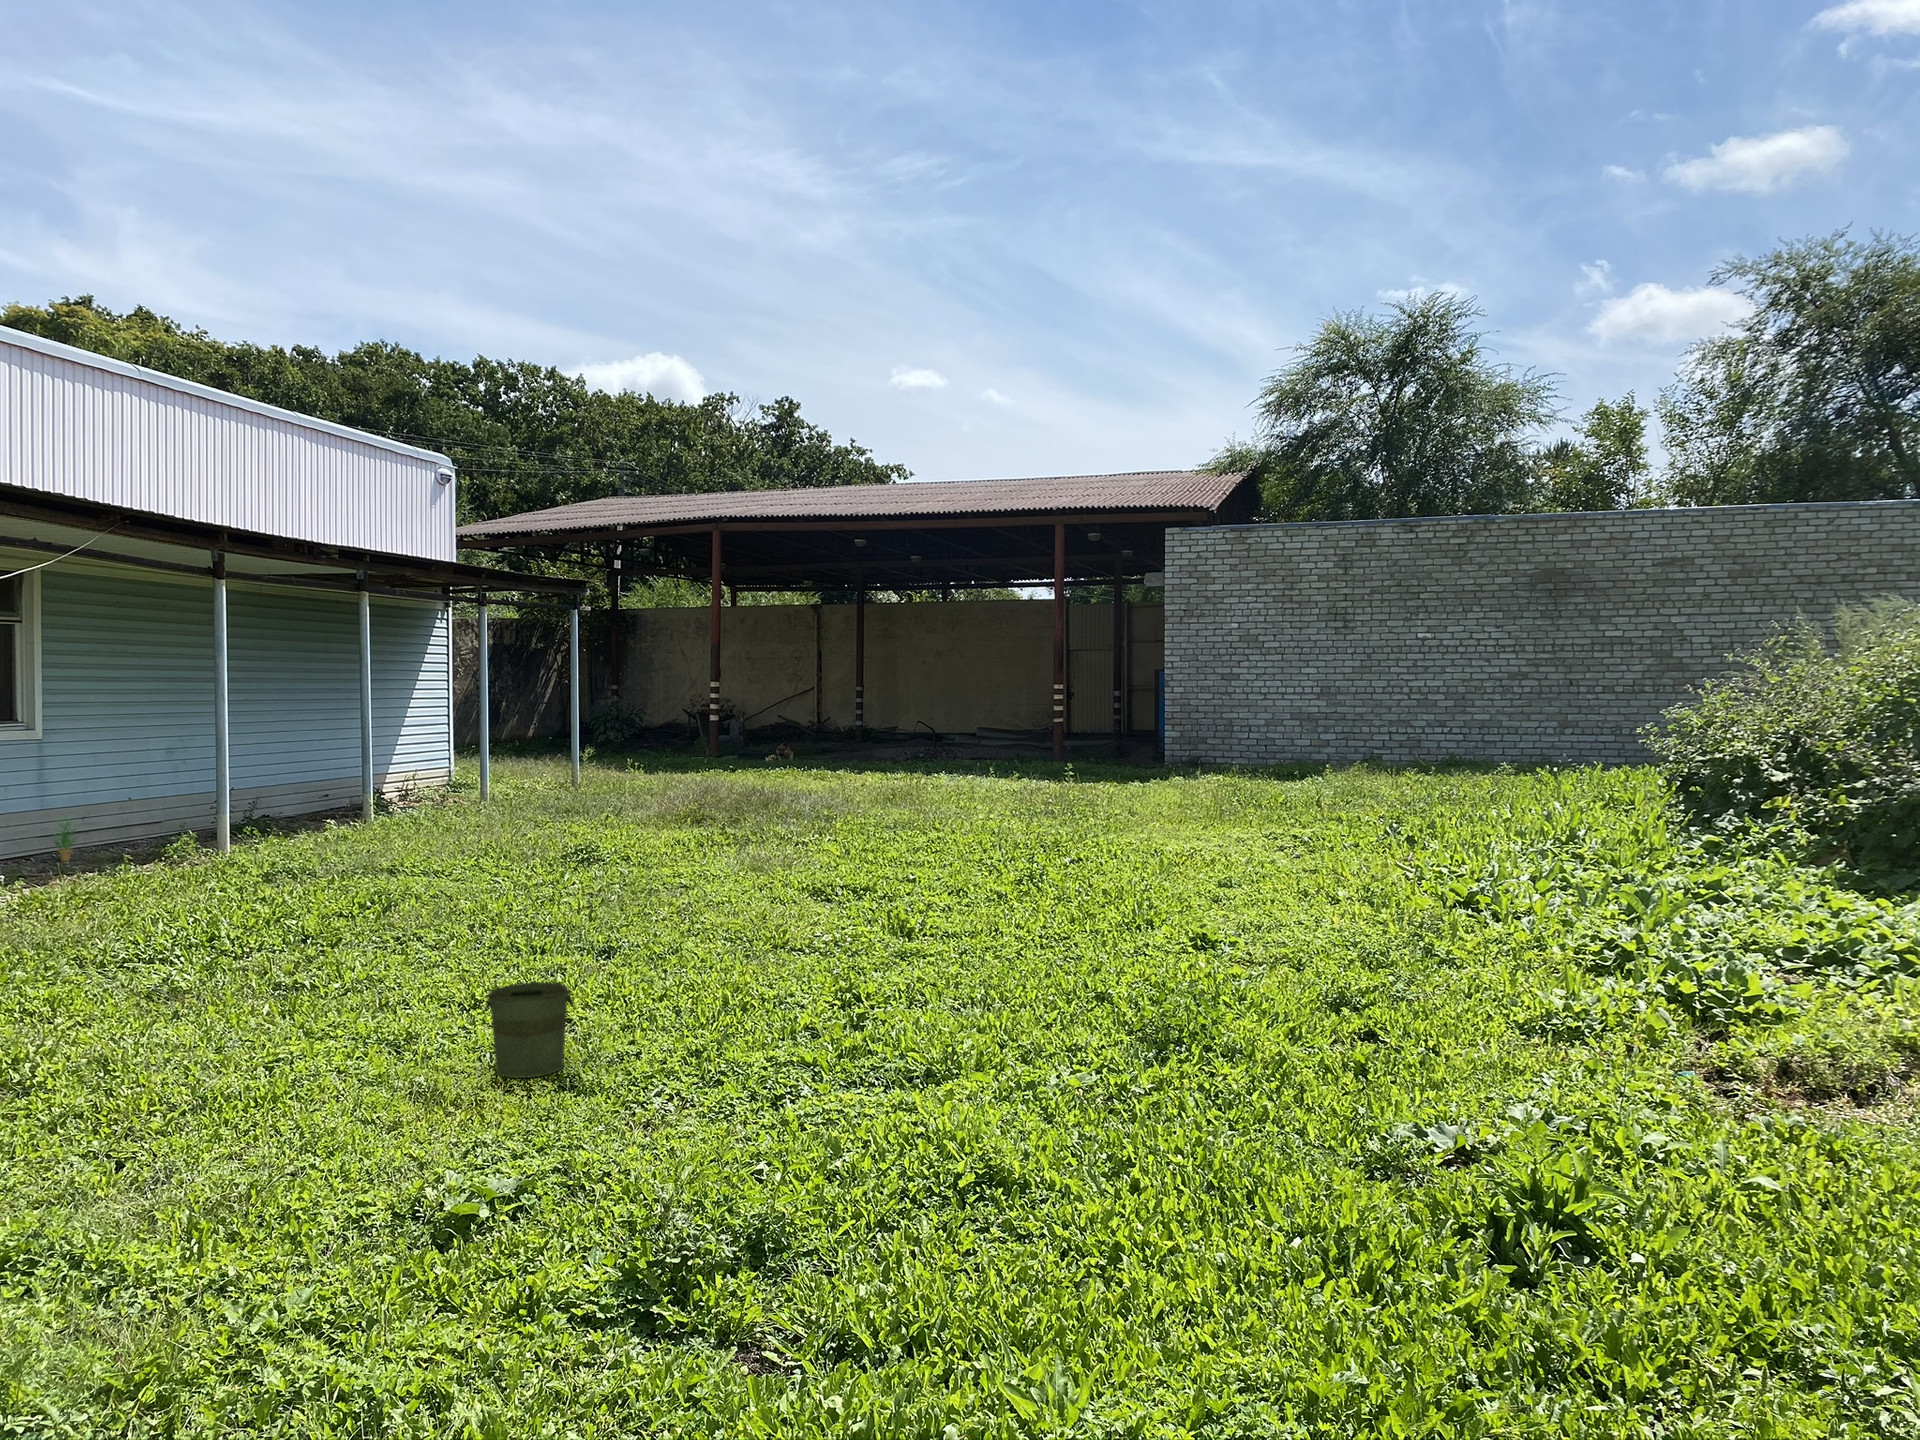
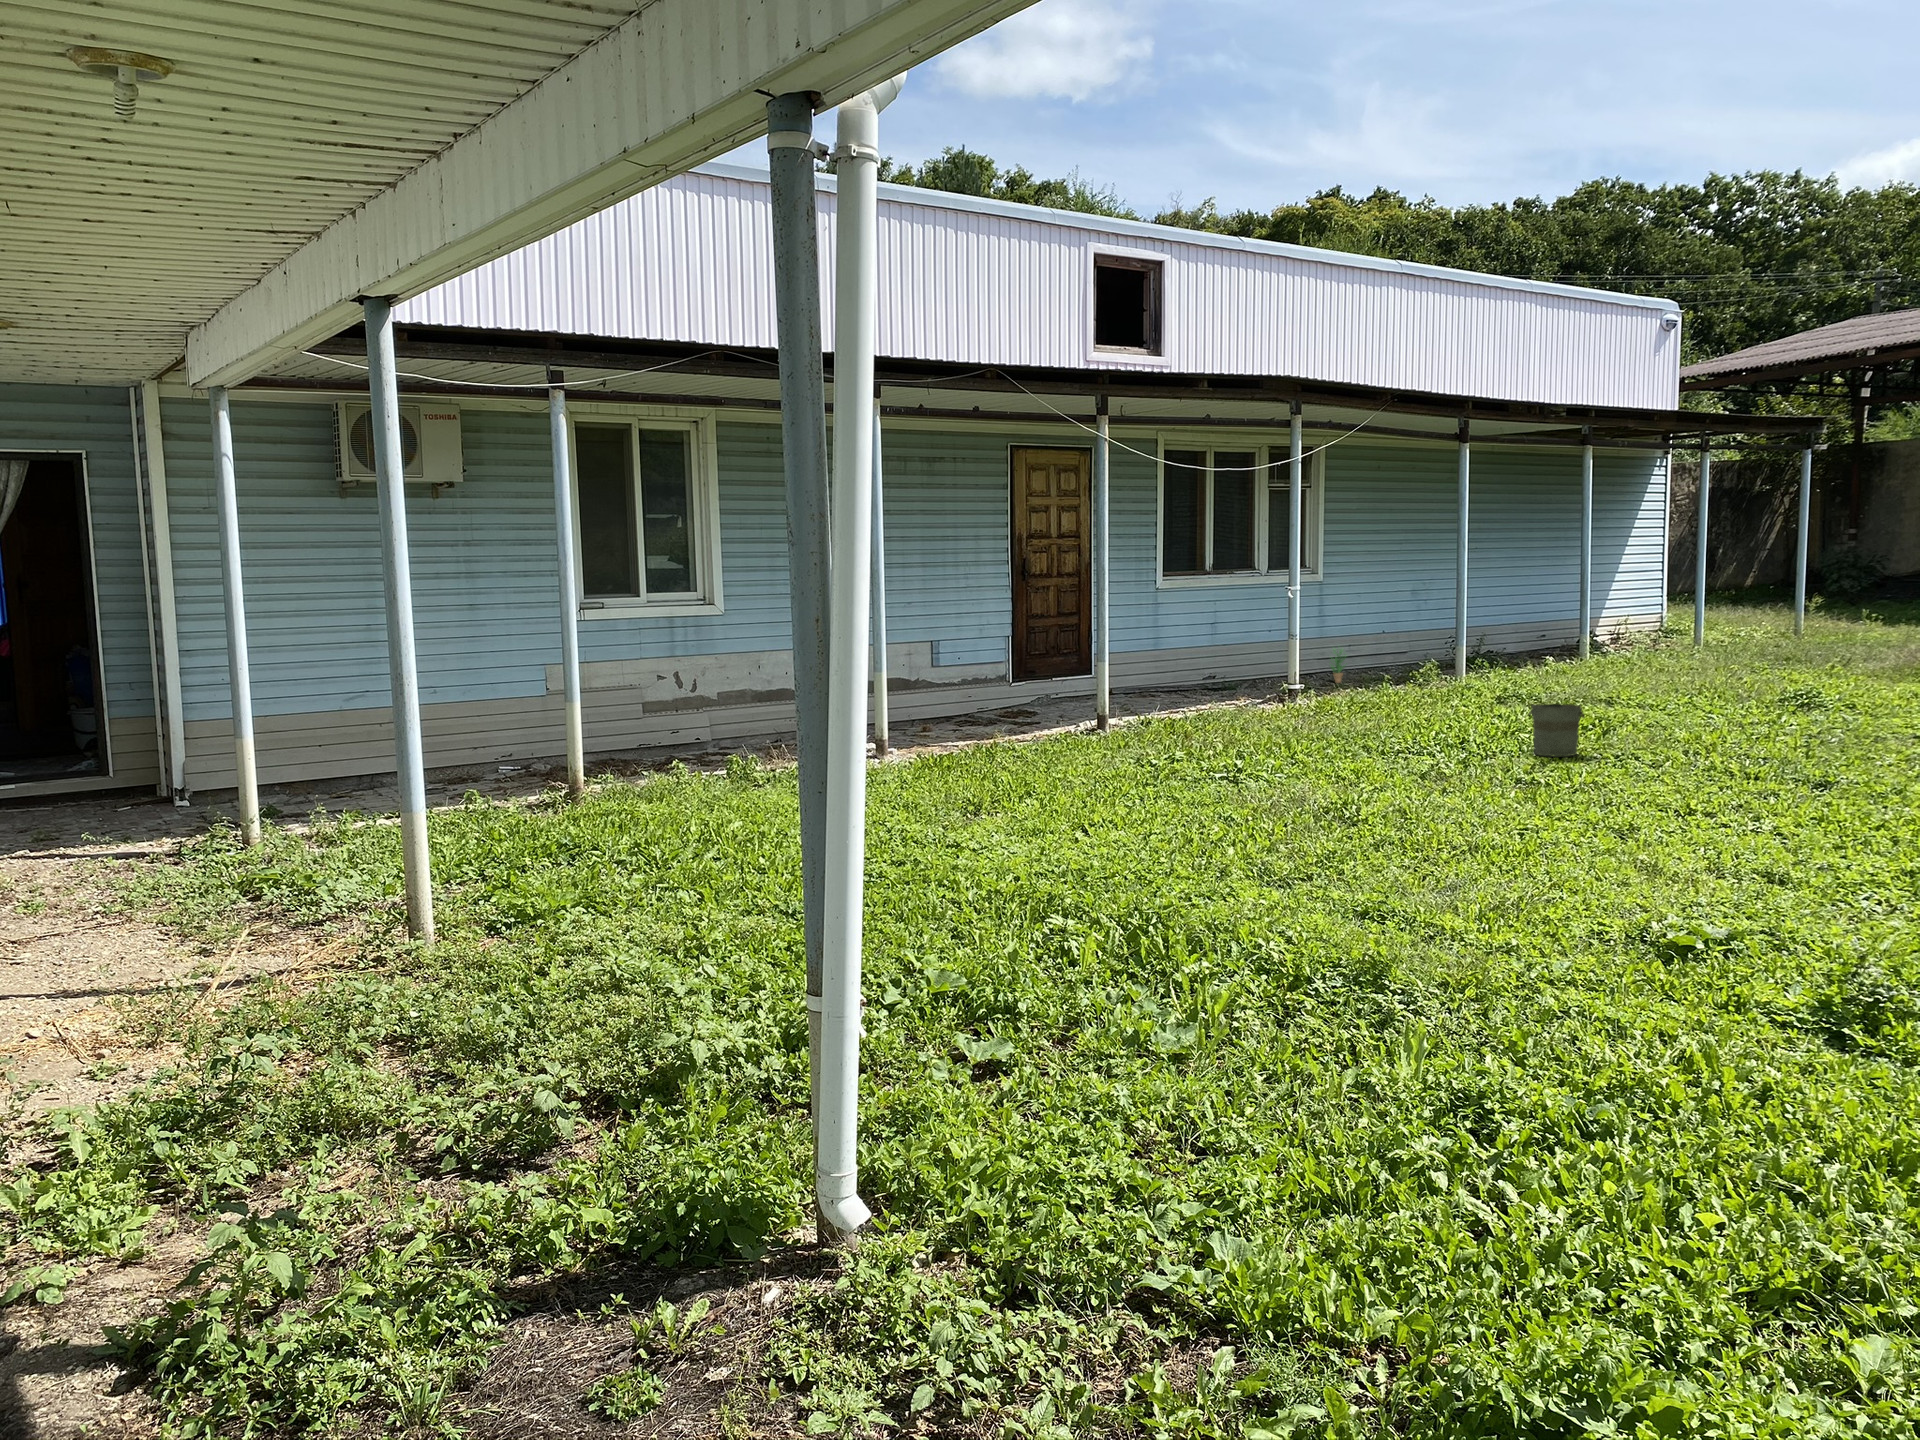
bucket: present [483,982,574,1078] -> present [1528,703,1585,757]

